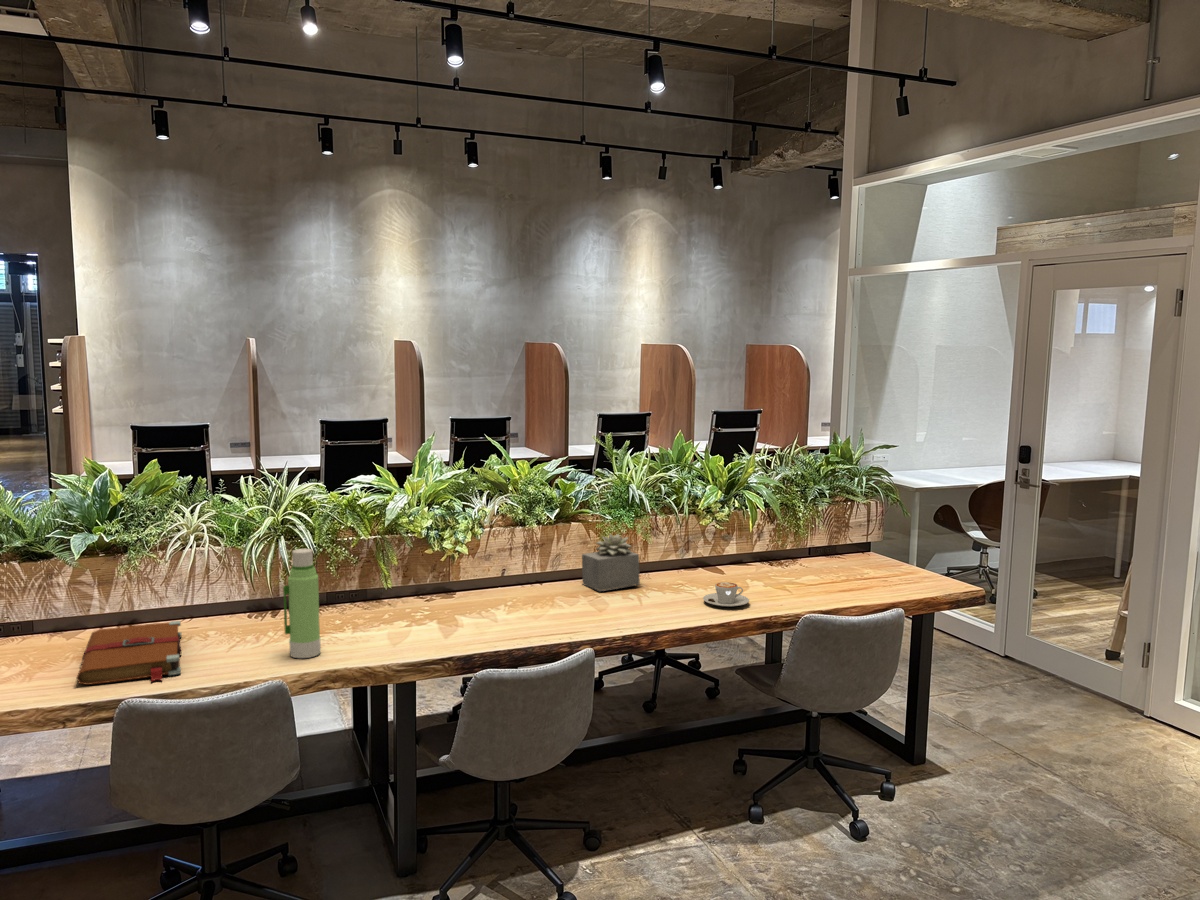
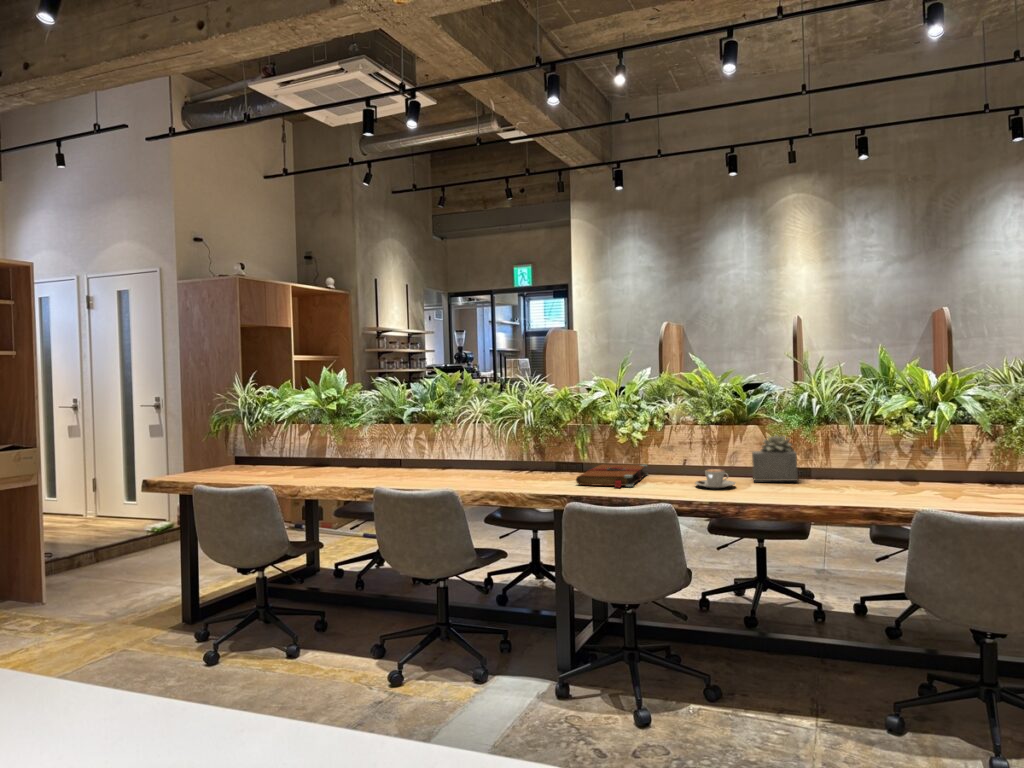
water bottle: present [283,549,321,658] -> none [478,415,501,486]
coffee cup: present [703,582,749,607] -> present [695,469,735,488]
book: present [77,621,182,685] -> present [576,464,648,487]

